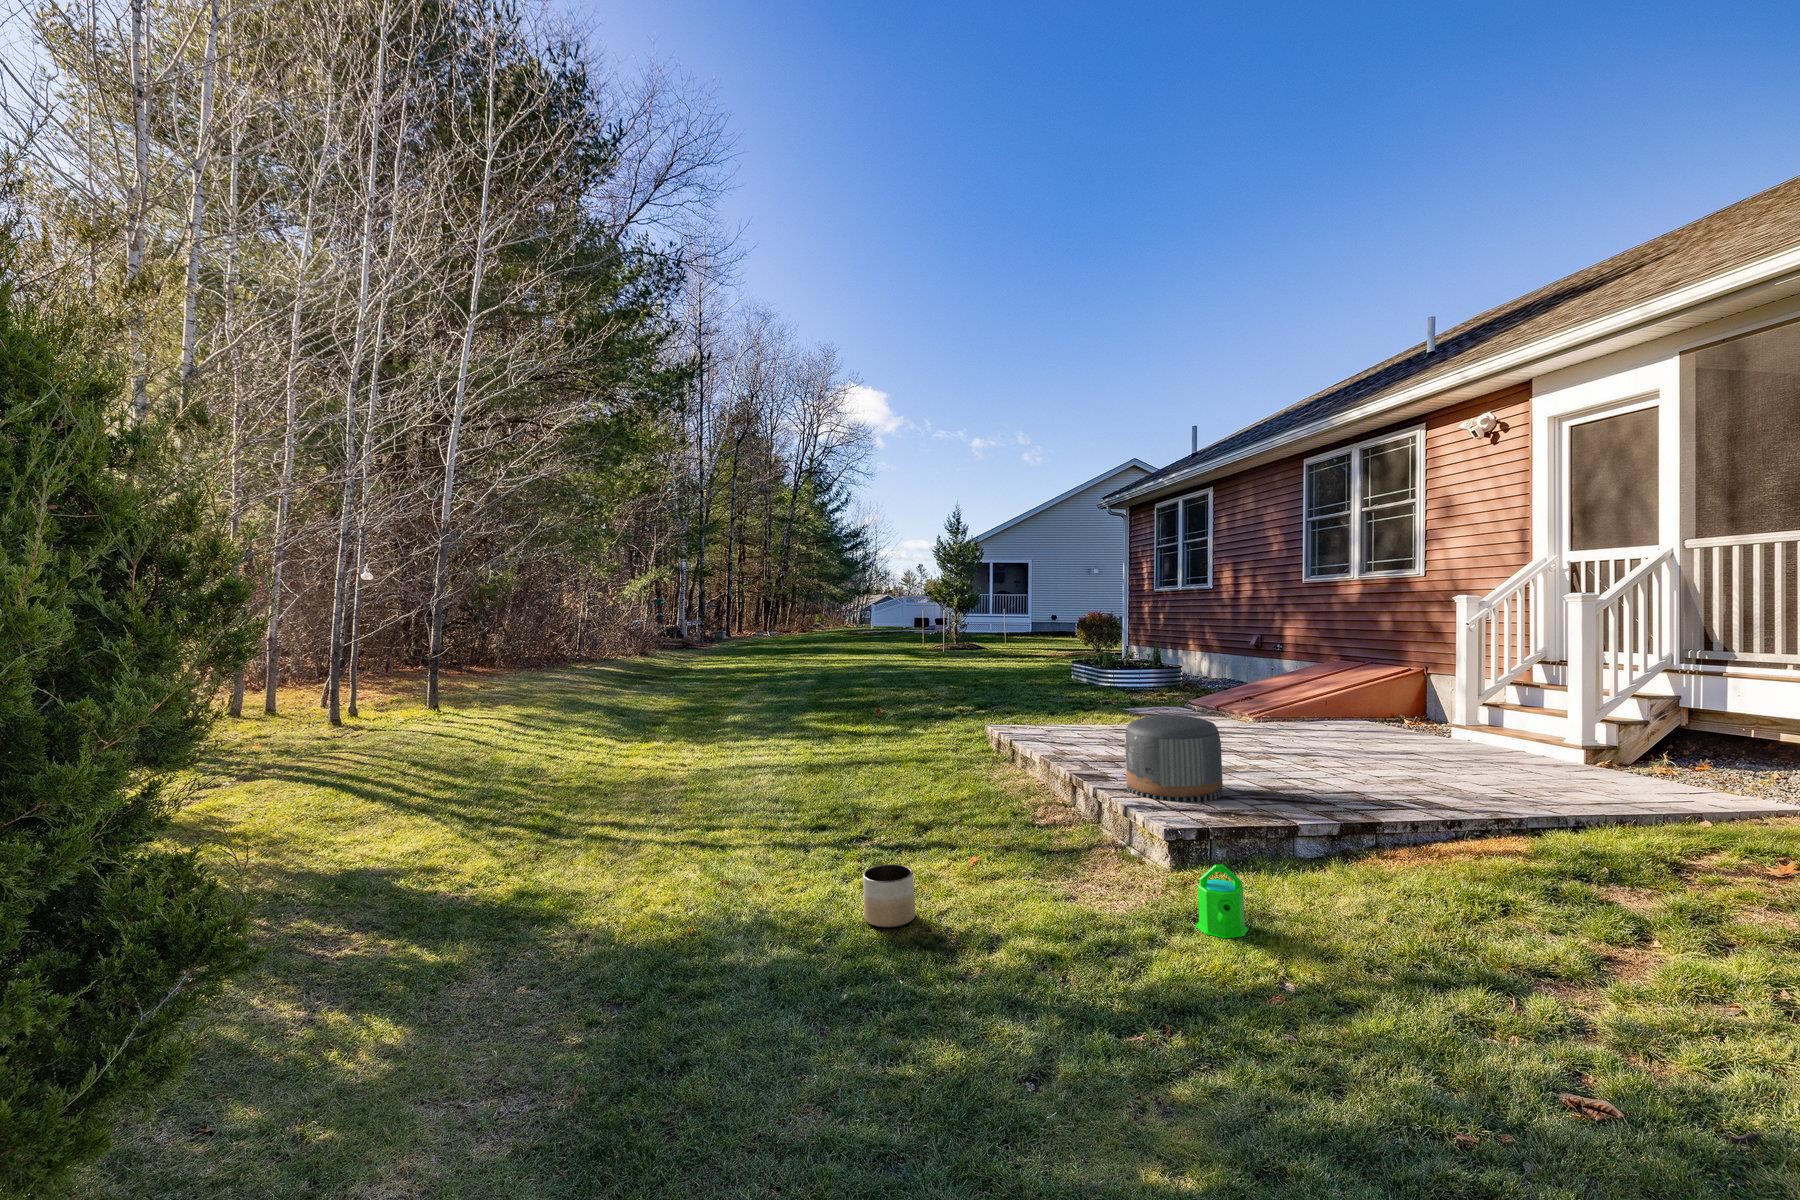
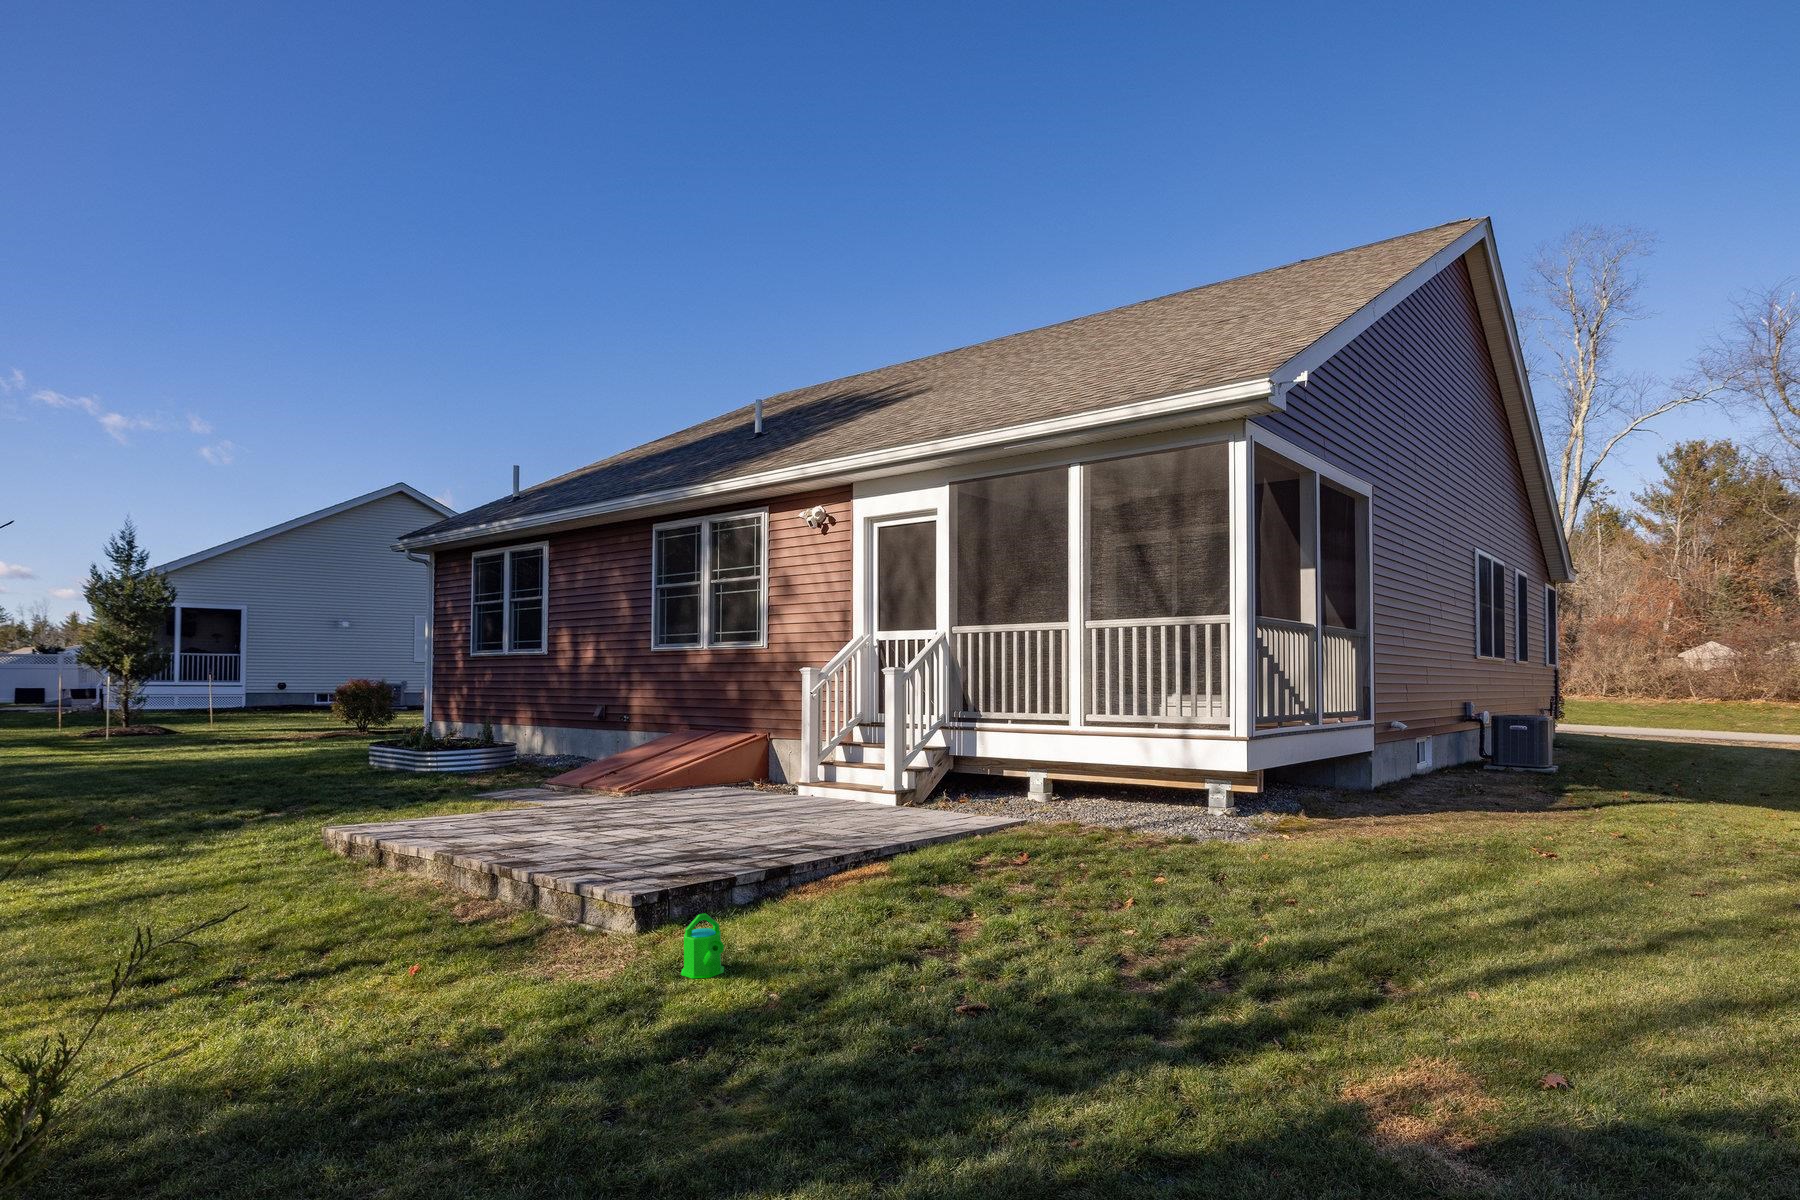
pouf: present [1125,715,1223,802] -> none [562,789,658,878]
planter: present [863,864,915,928] -> none [316,983,384,1059]

